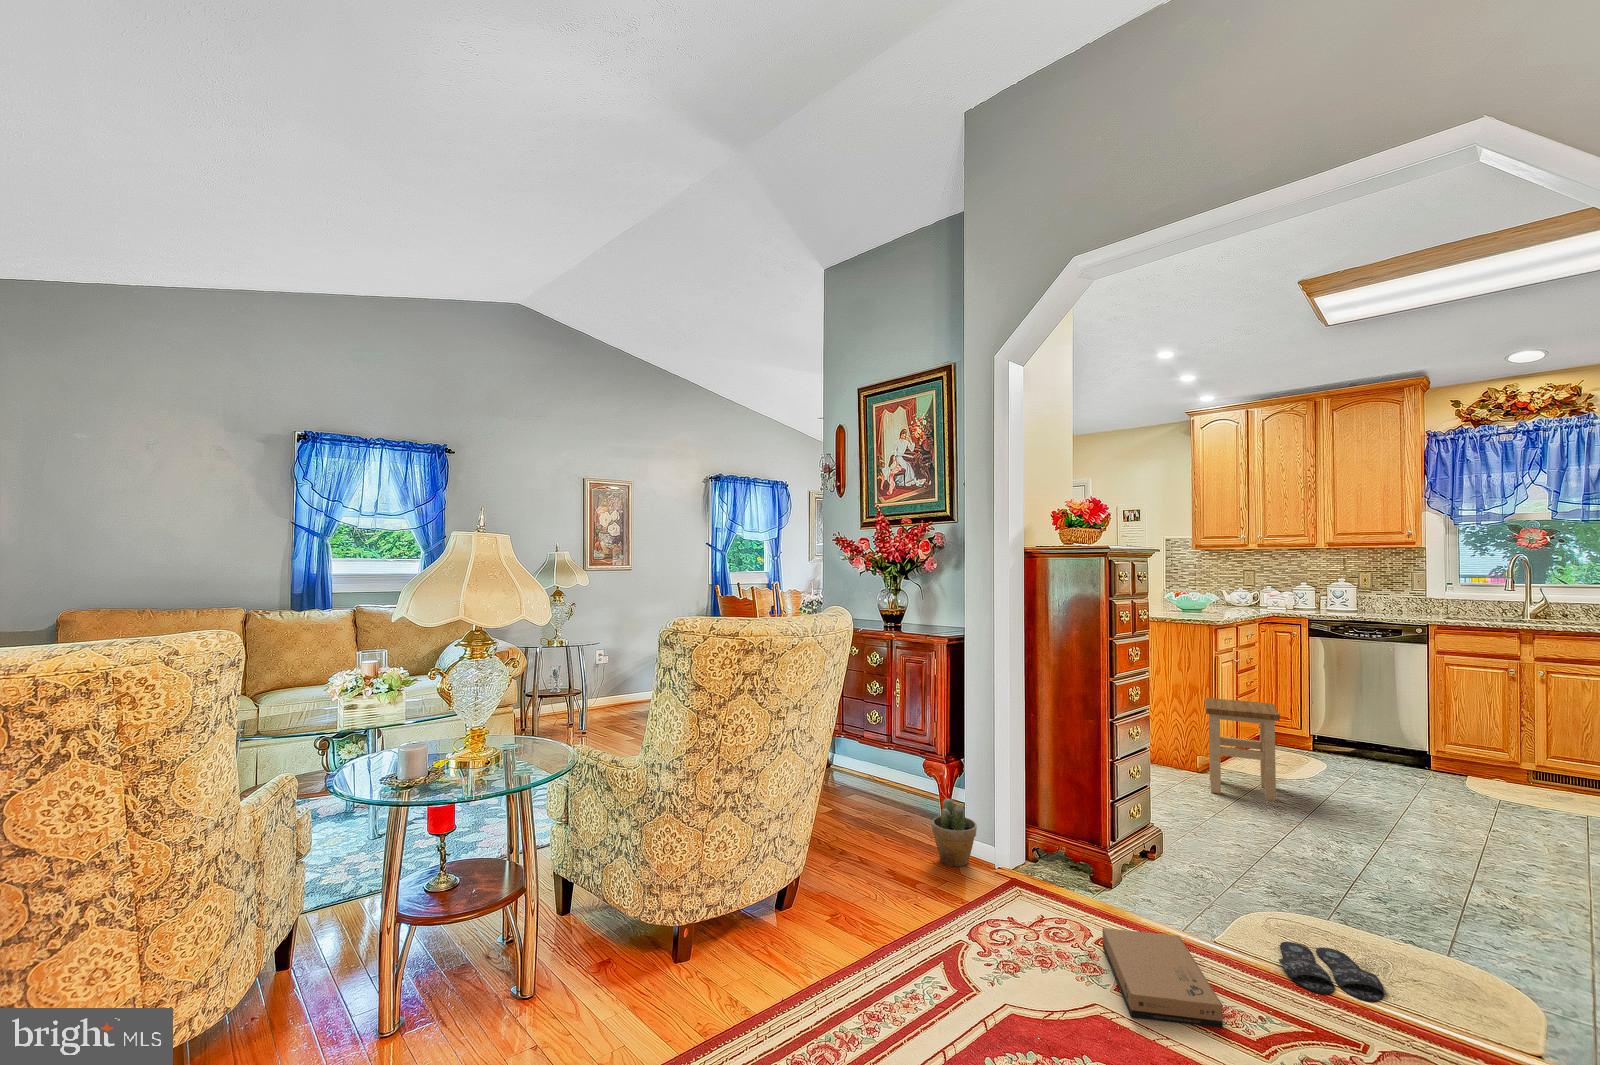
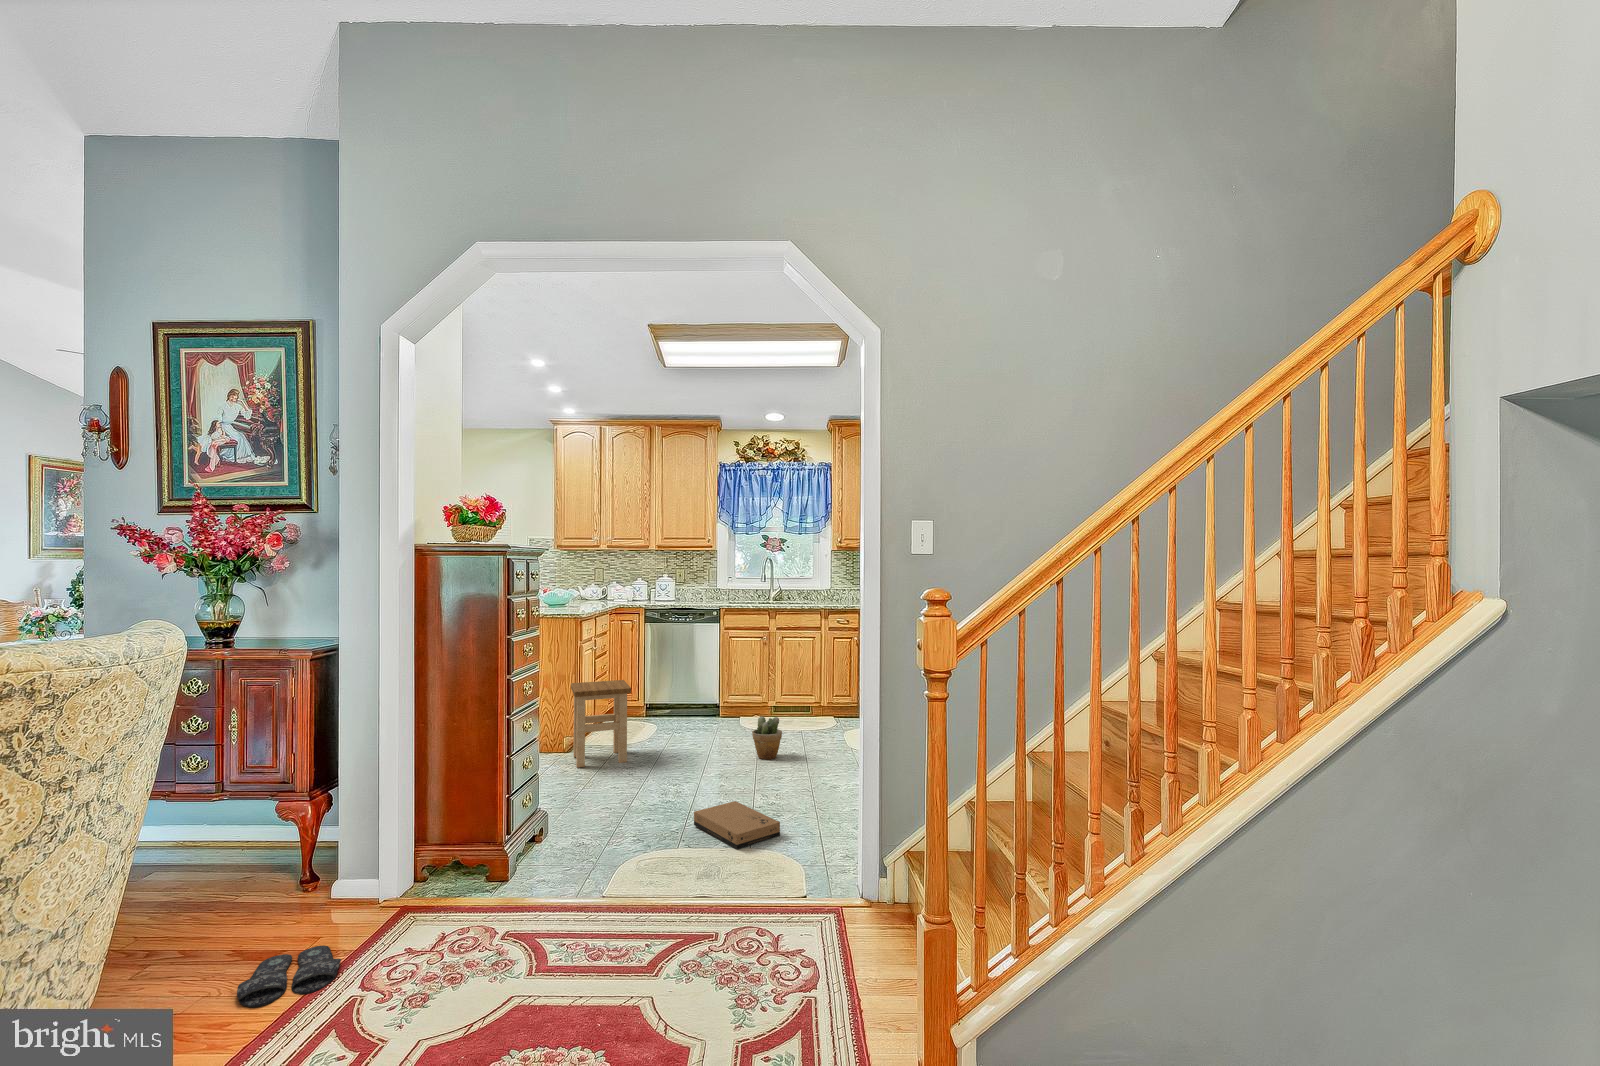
potted plant: present [931,799,977,867] -> present [752,717,782,760]
cardboard box: present [1103,928,1223,1028] -> present [694,801,780,849]
slippers: present [1279,942,1384,1002] -> present [237,945,341,1008]

